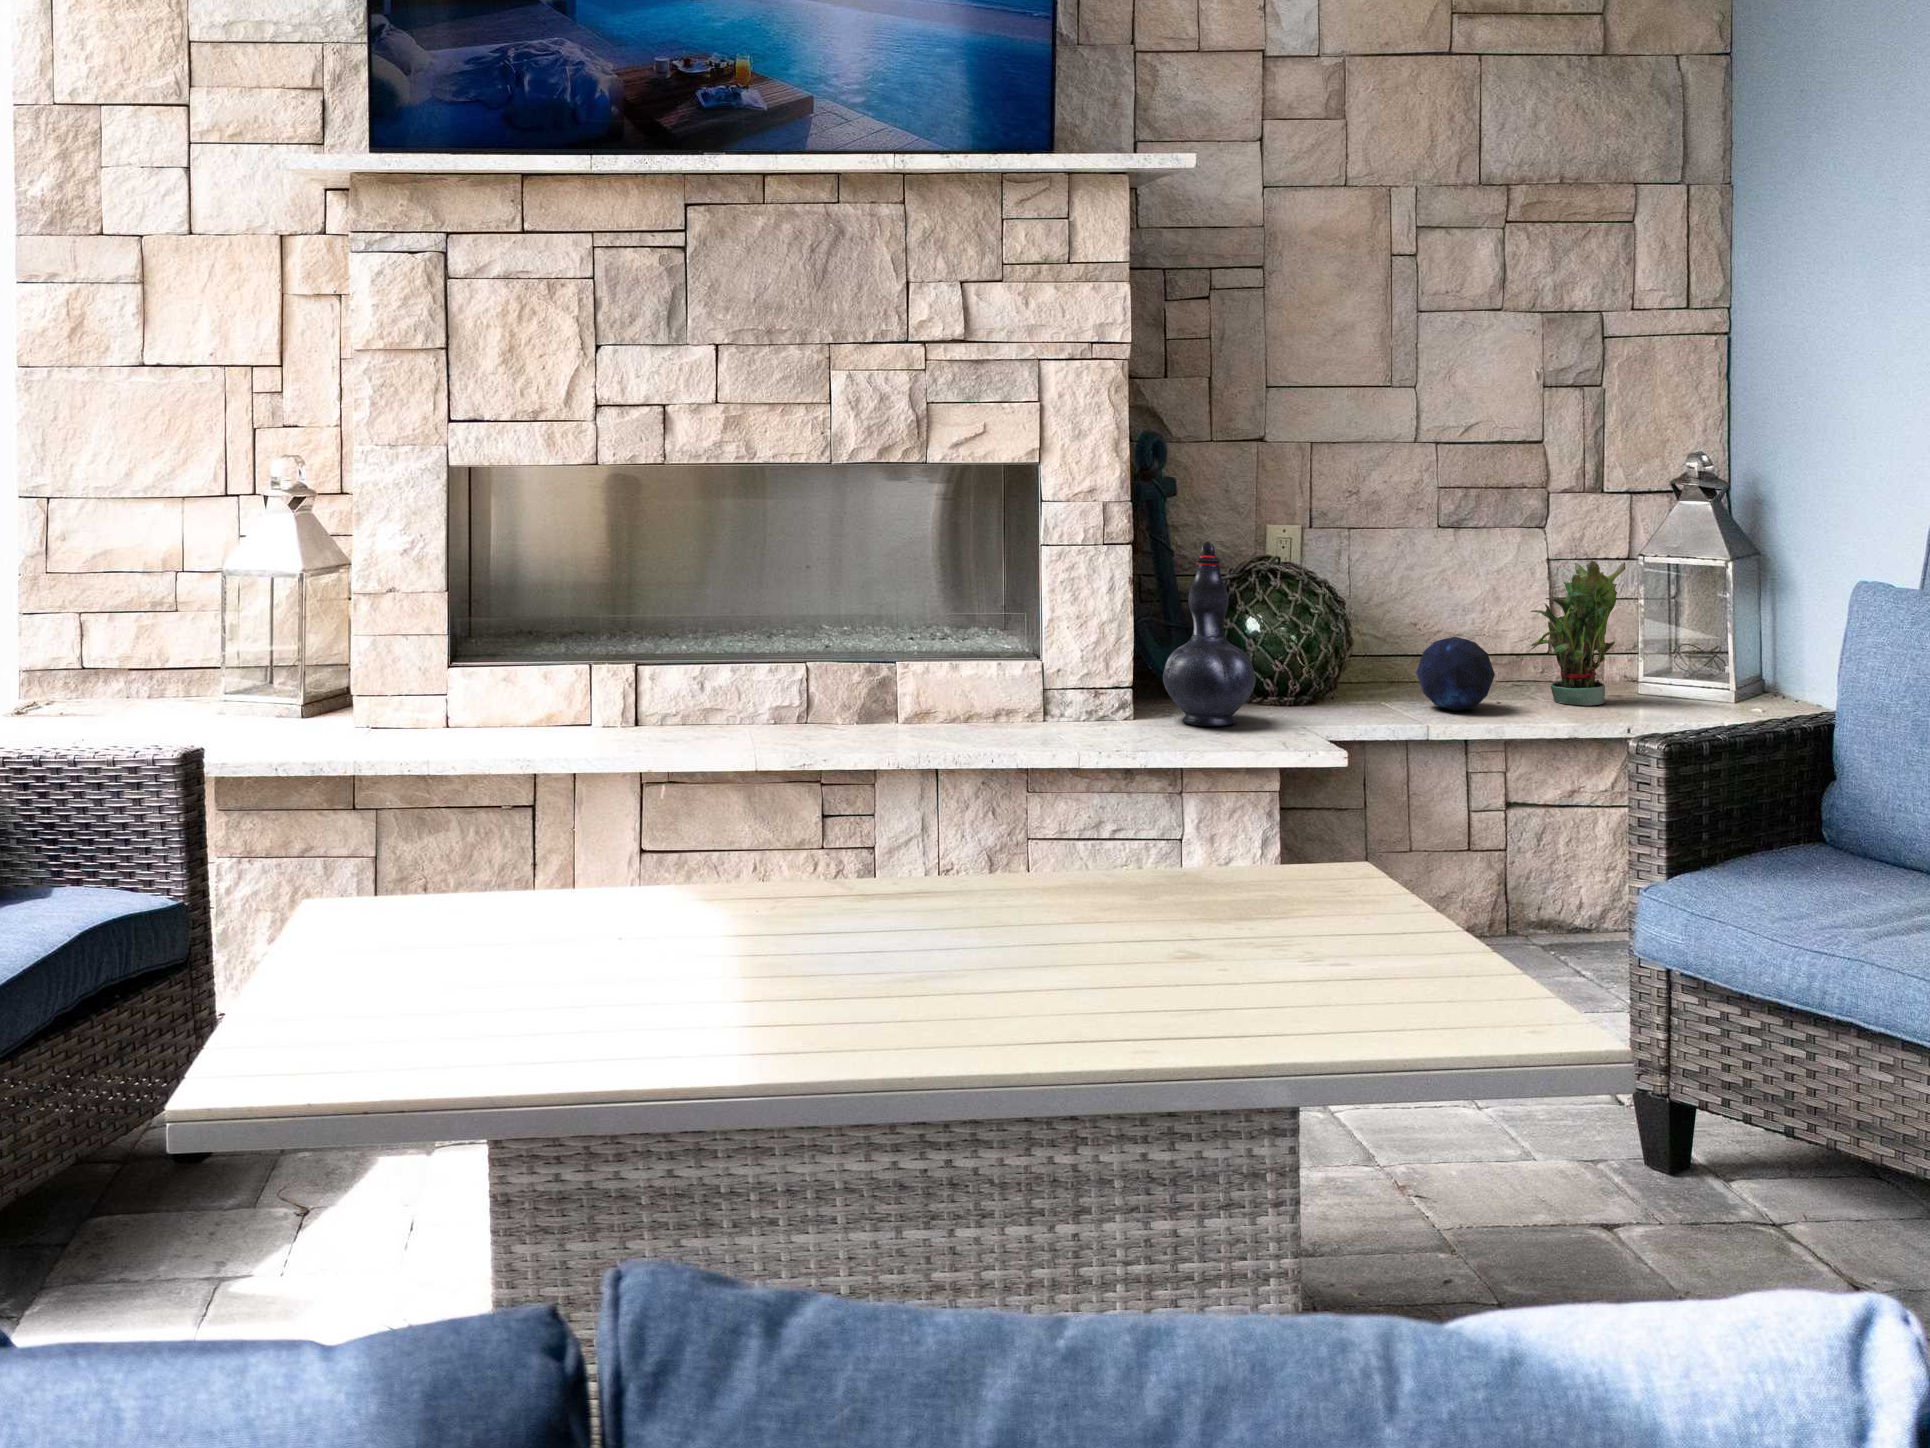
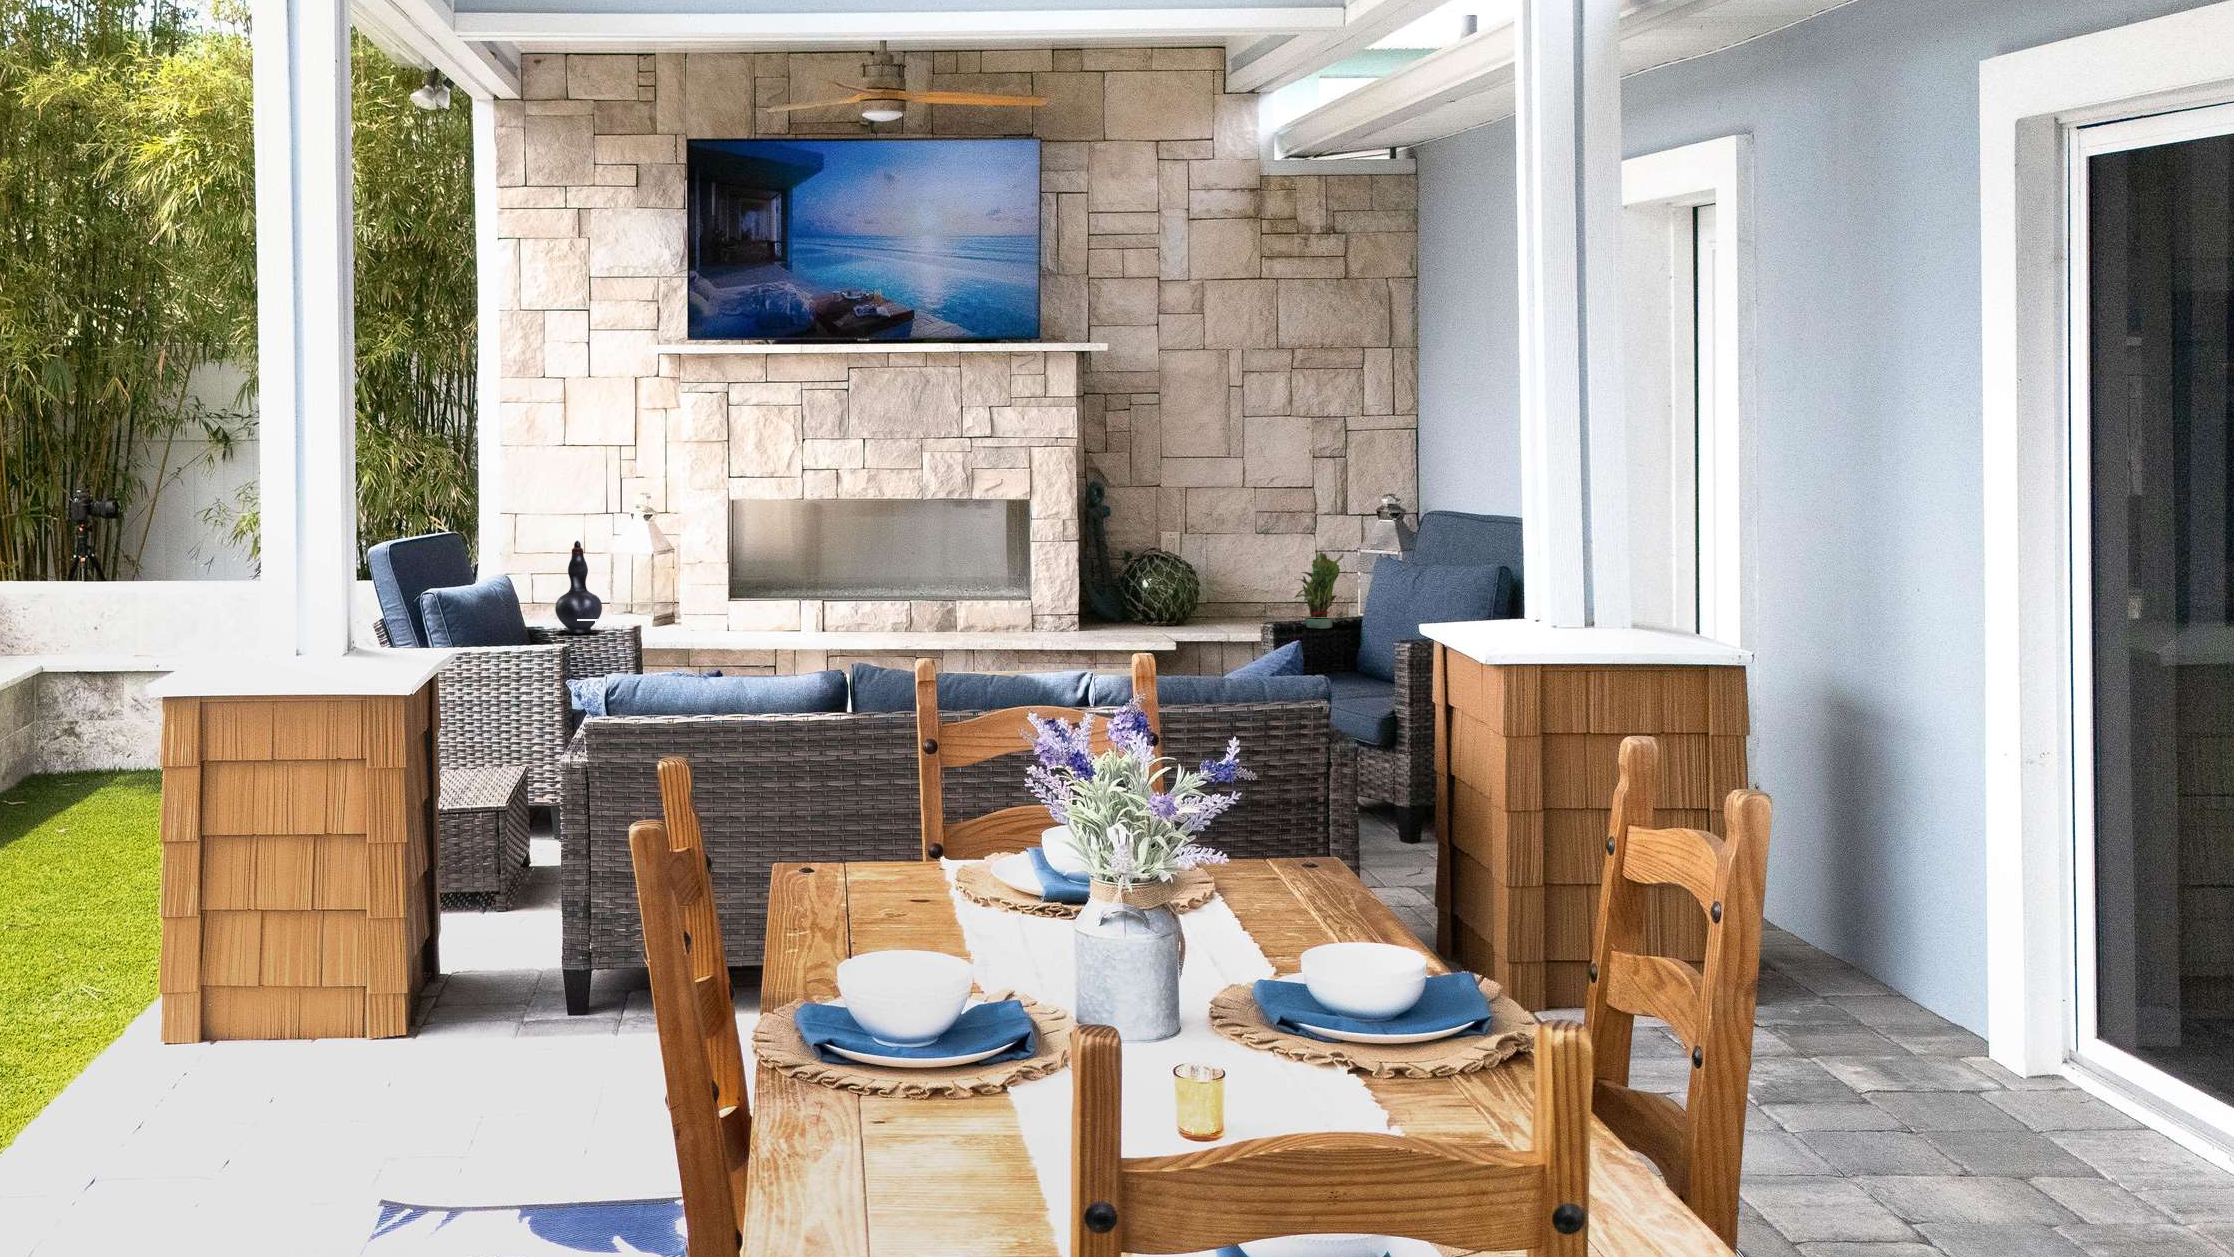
decorative vase: present [1163,541,1256,726] -> present [555,541,602,633]
decorative orb: present [1416,637,1495,711] -> none [1230,592,1270,630]

